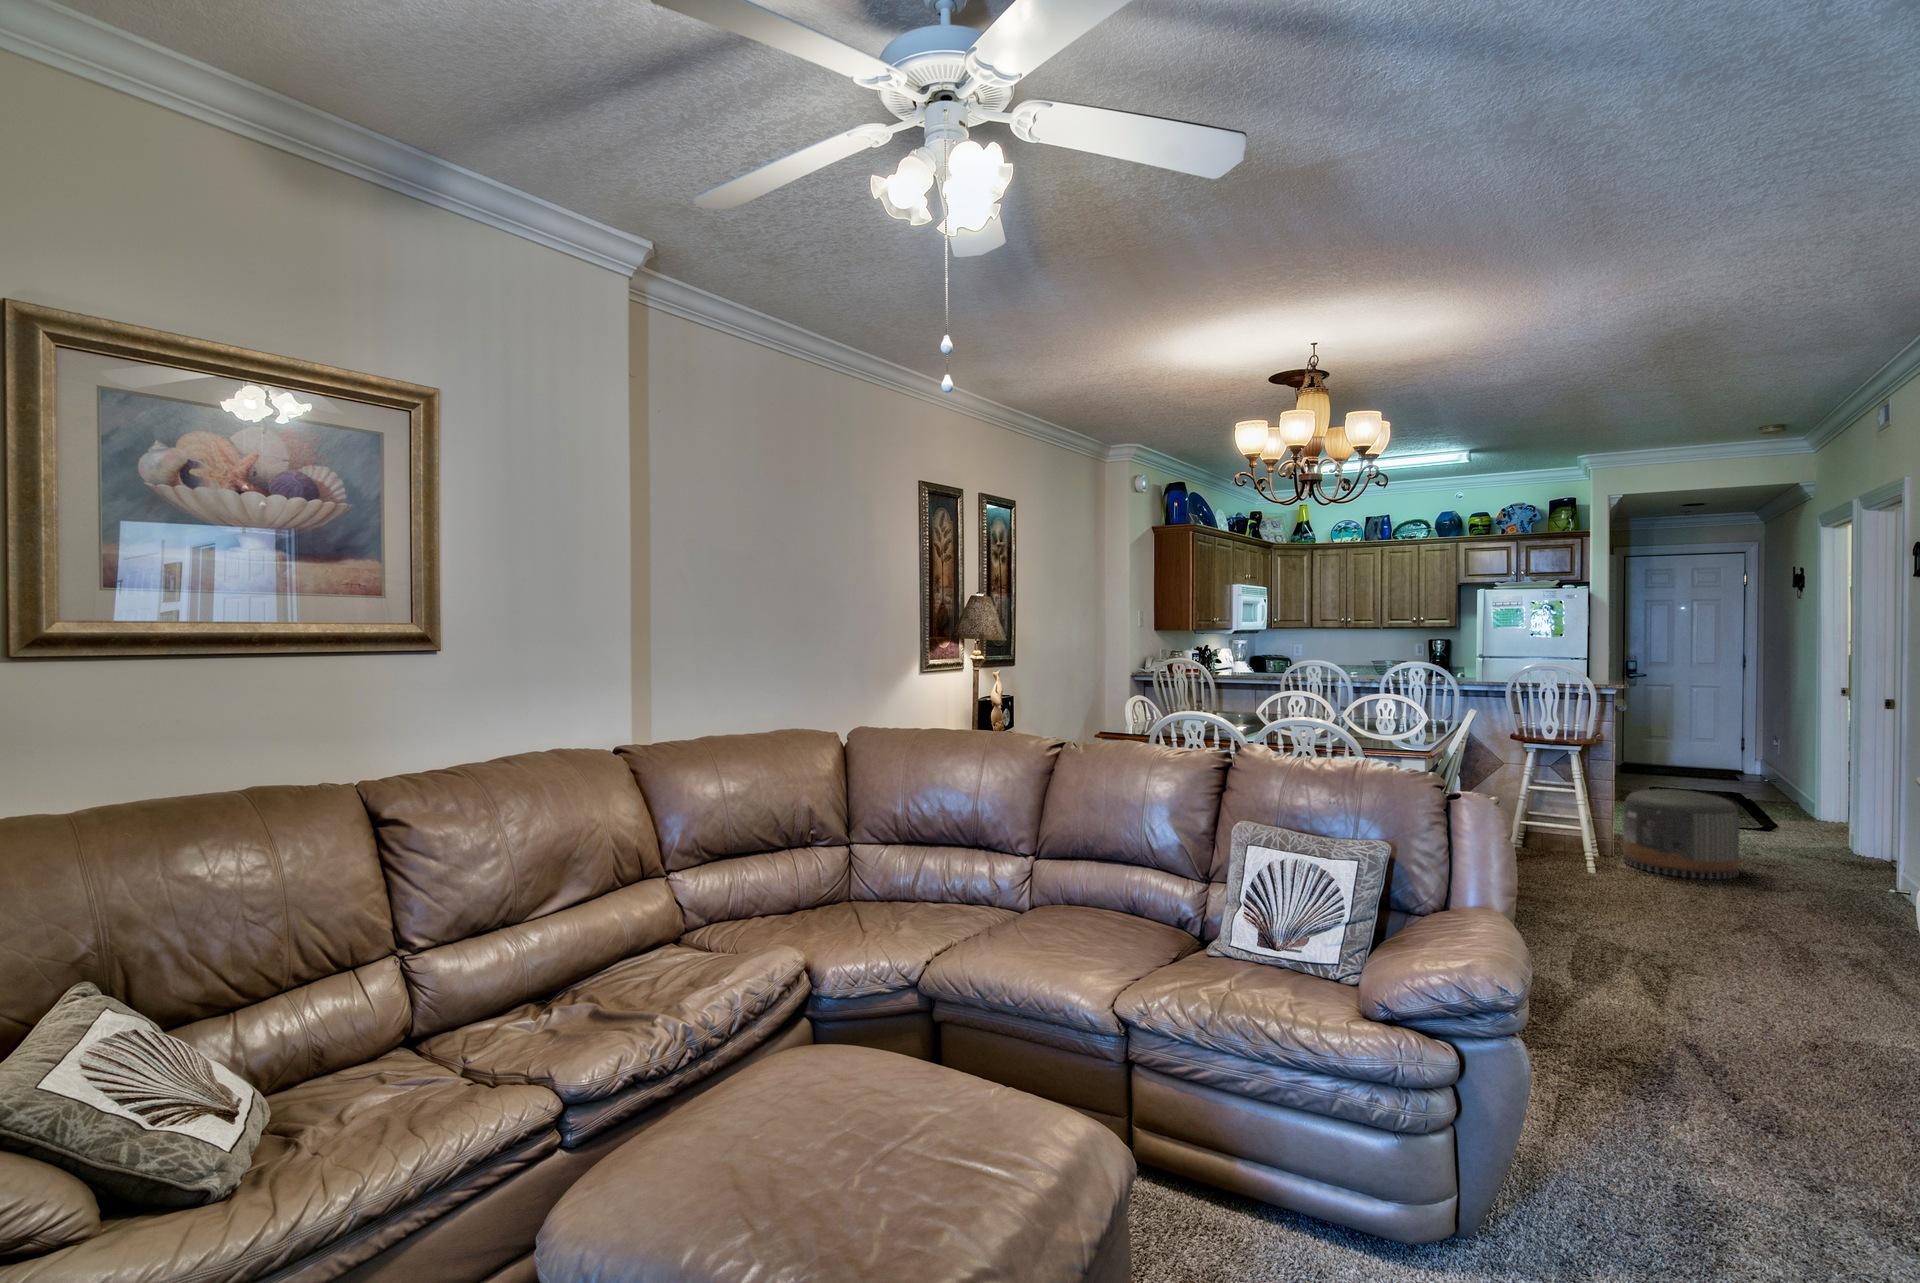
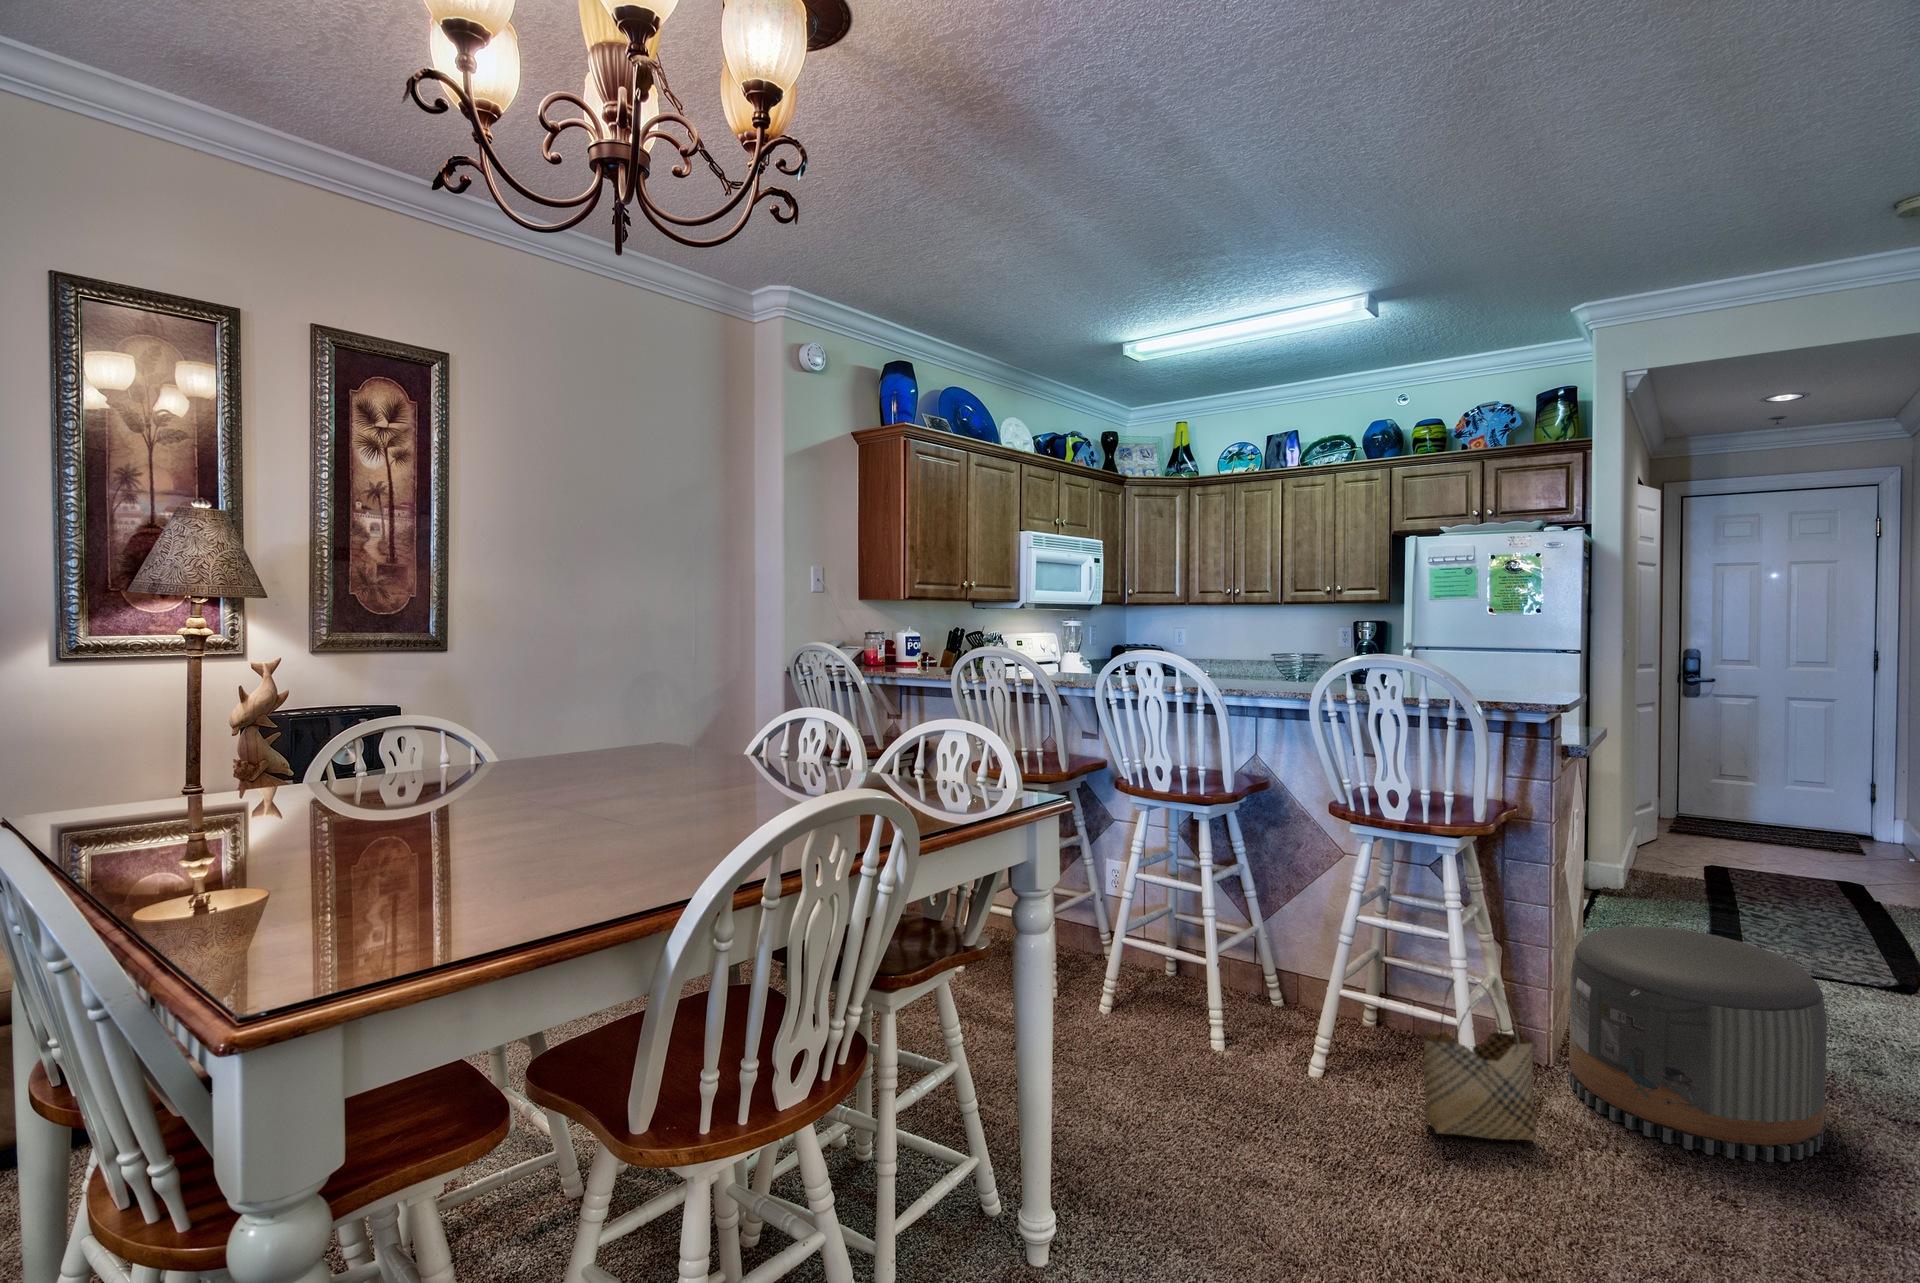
woven basket: none [1568,808,1621,877] -> present [1422,978,1537,1140]

